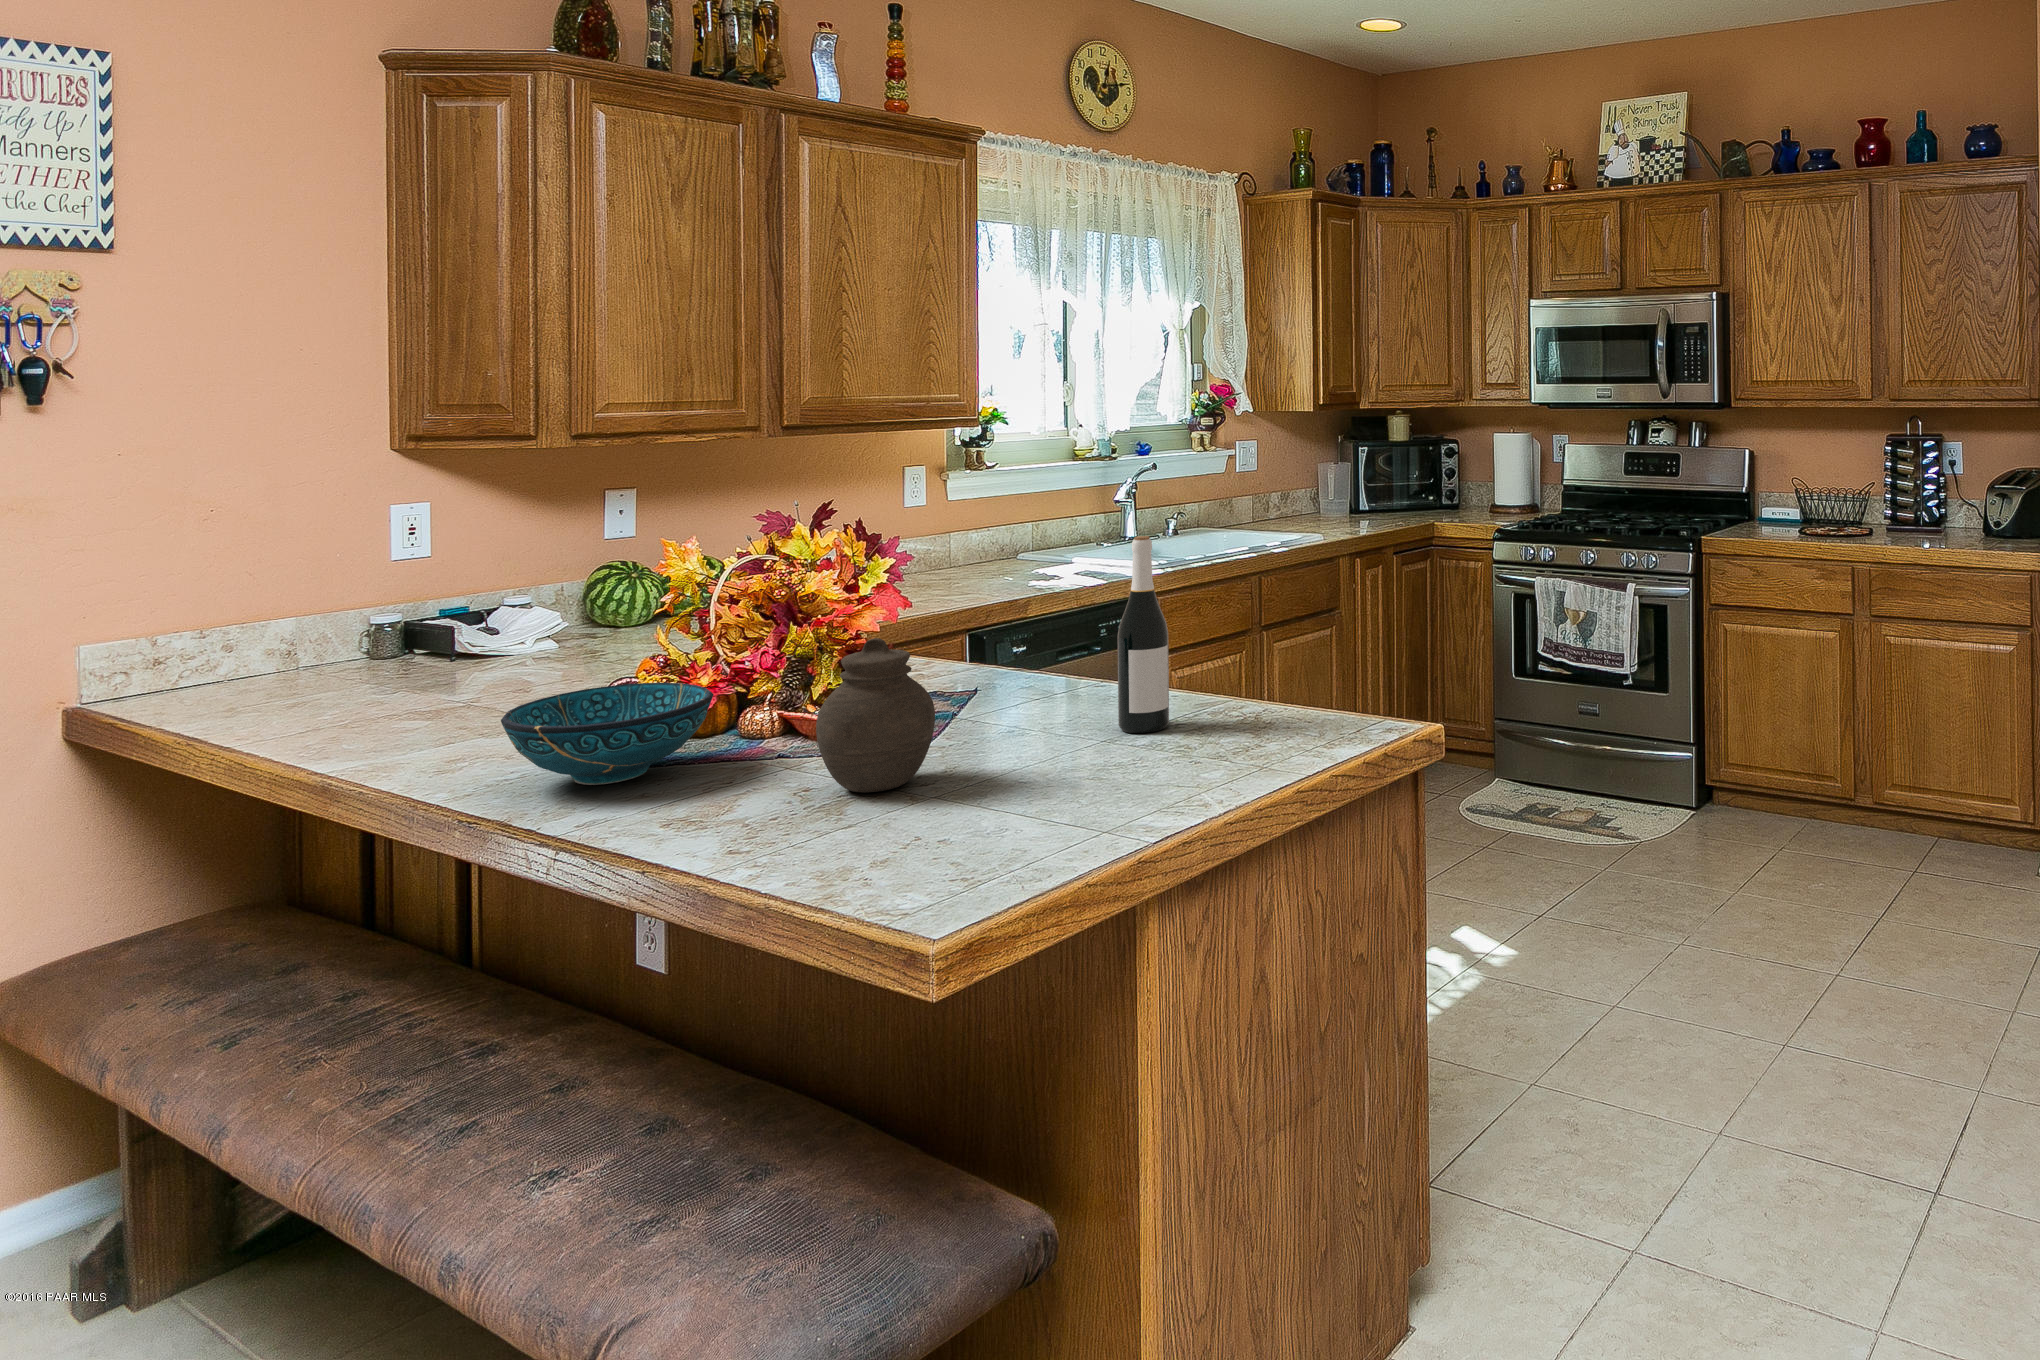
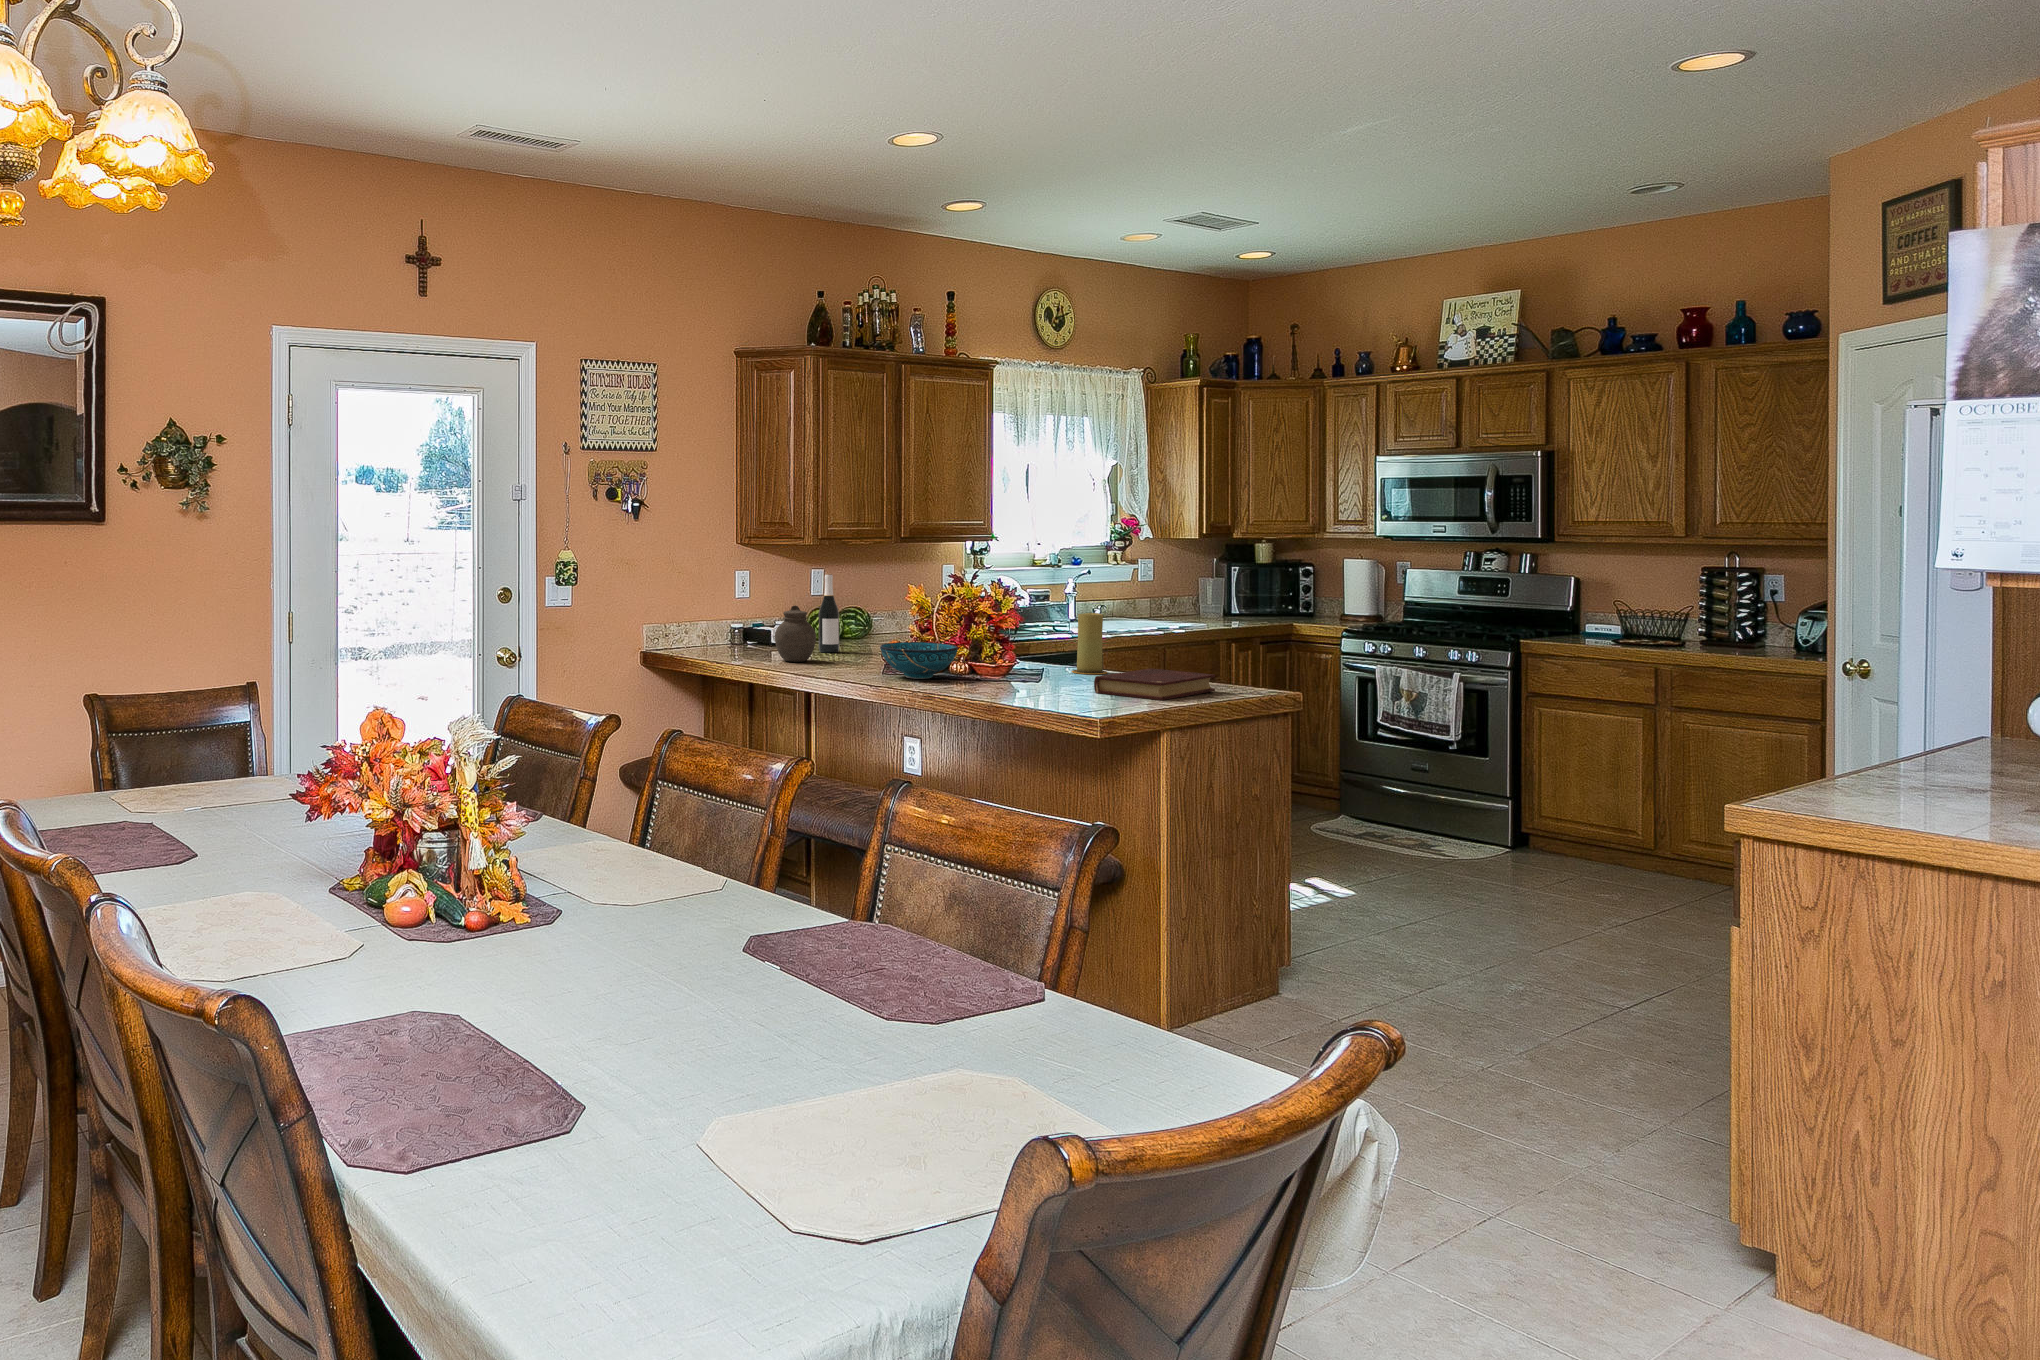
wine bottle: present [1117,536,1169,733] -> present [819,574,839,653]
candle: none [1012,581,1082,709] -> present [1072,613,1107,674]
jar: present [816,638,935,792] -> present [775,605,816,662]
book: none [986,709,1258,822] -> present [1094,669,1215,700]

